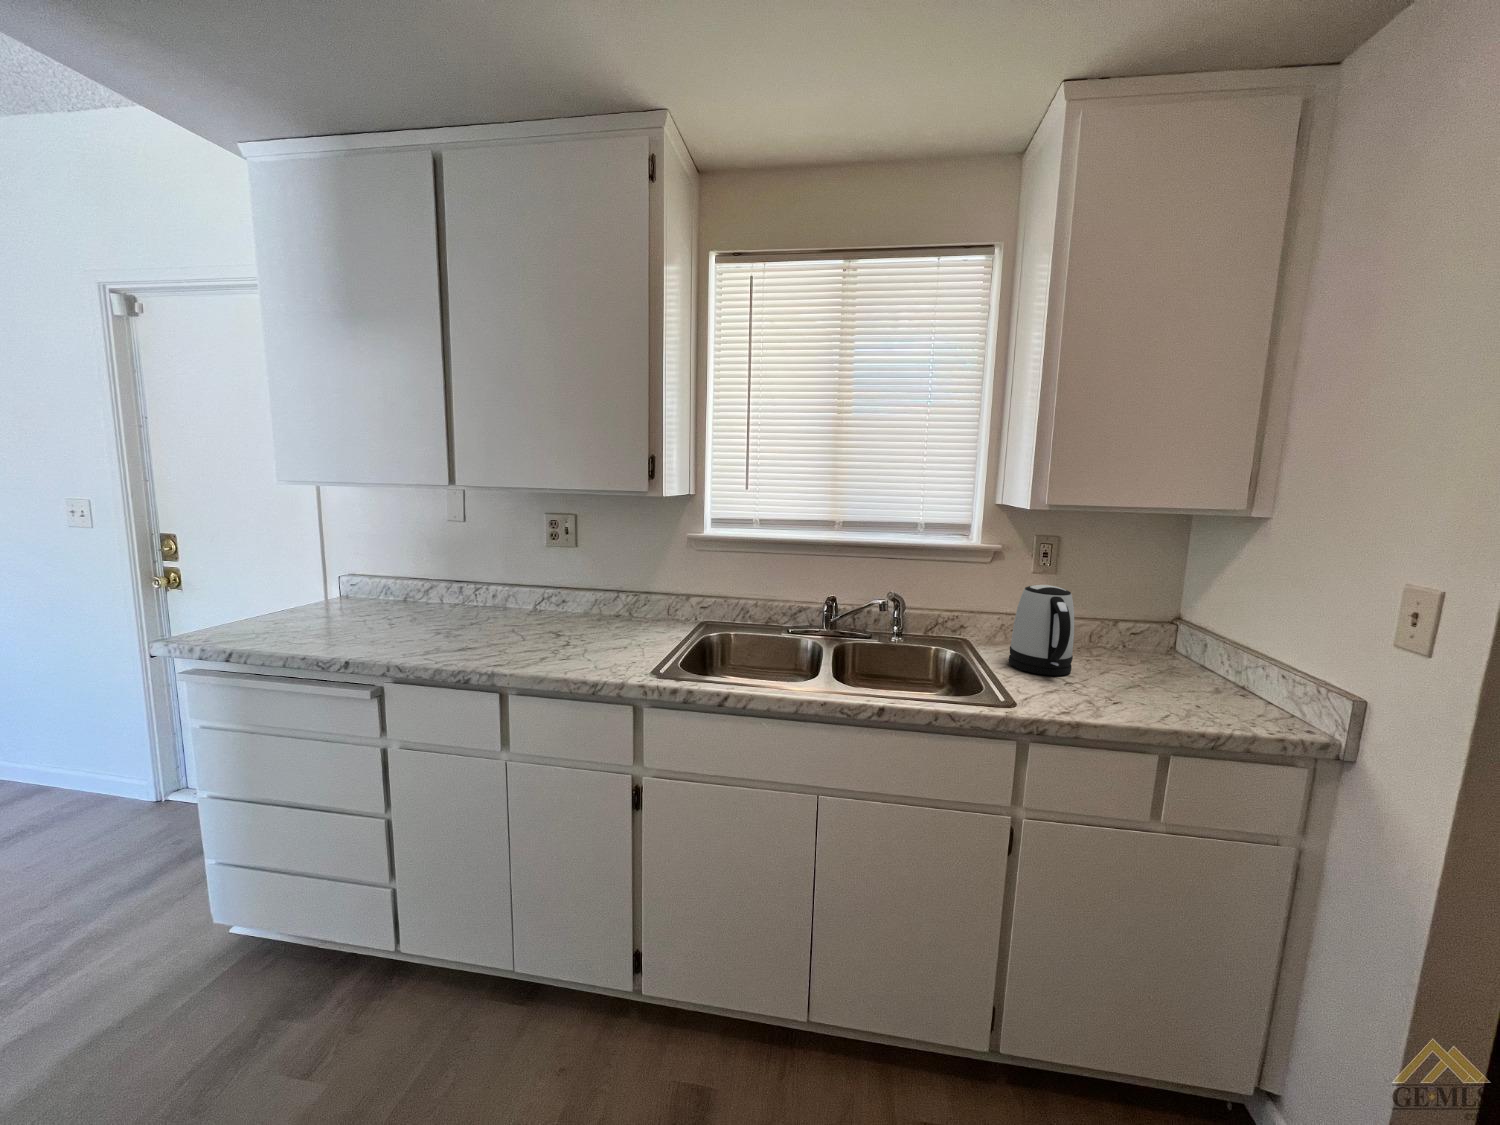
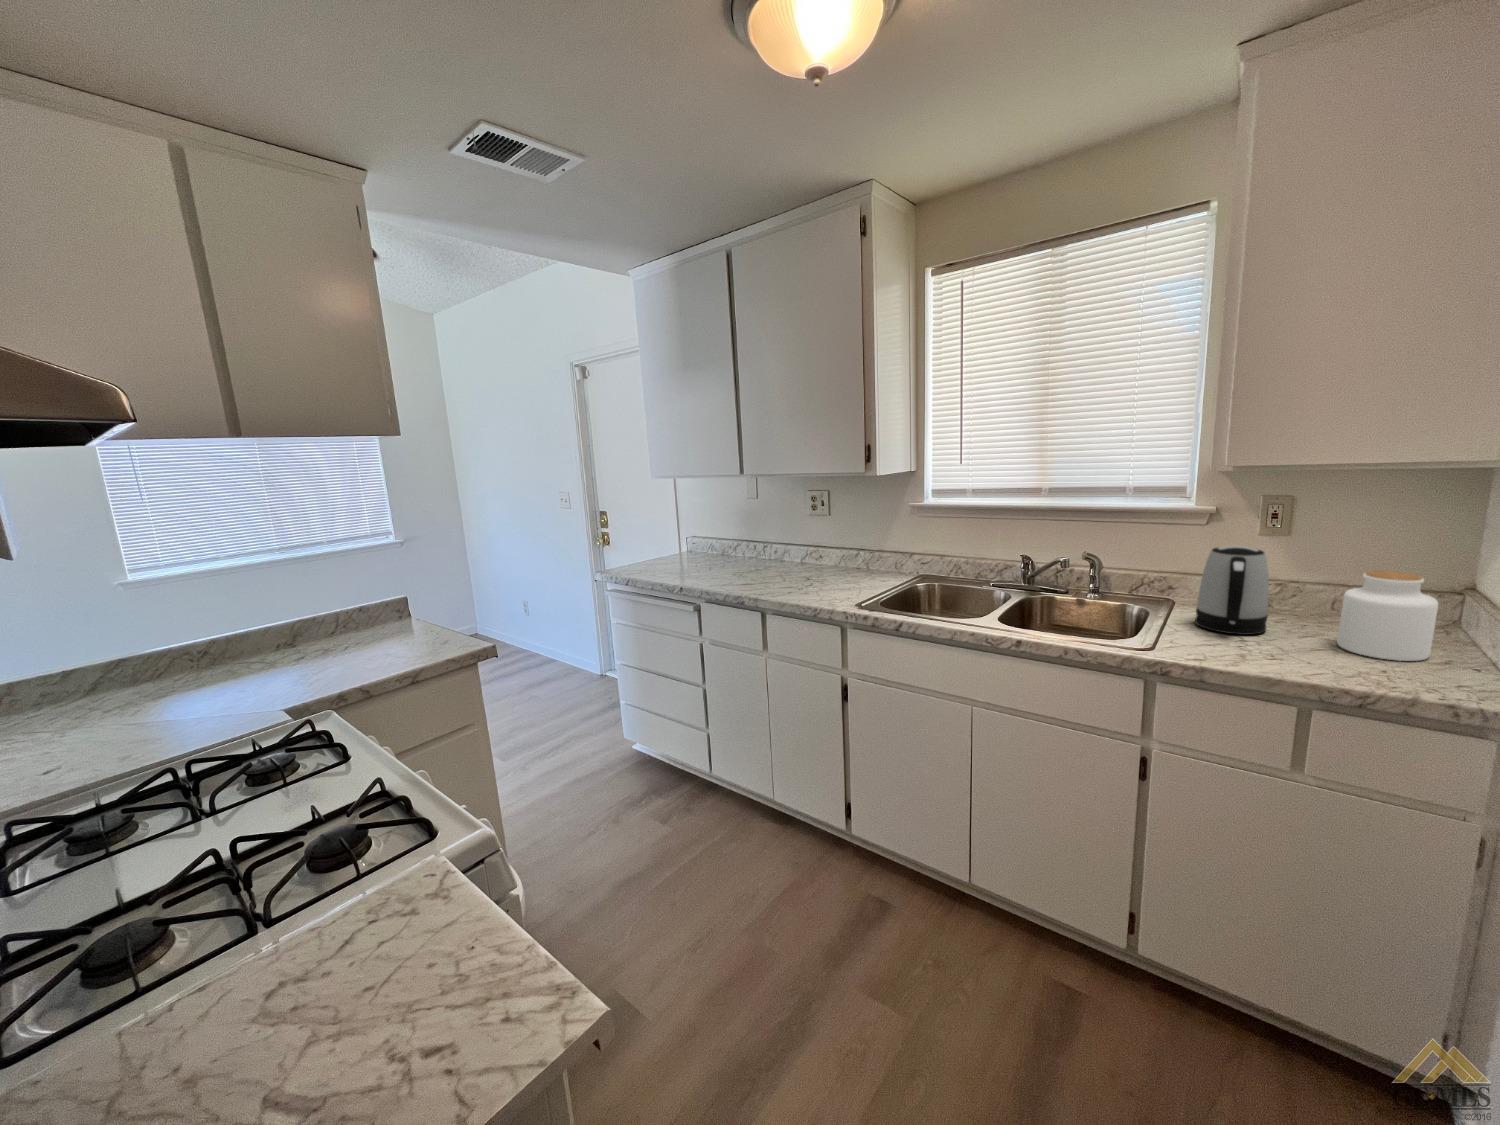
jar: none [1129,607,1209,692] -> present [1337,570,1438,661]

